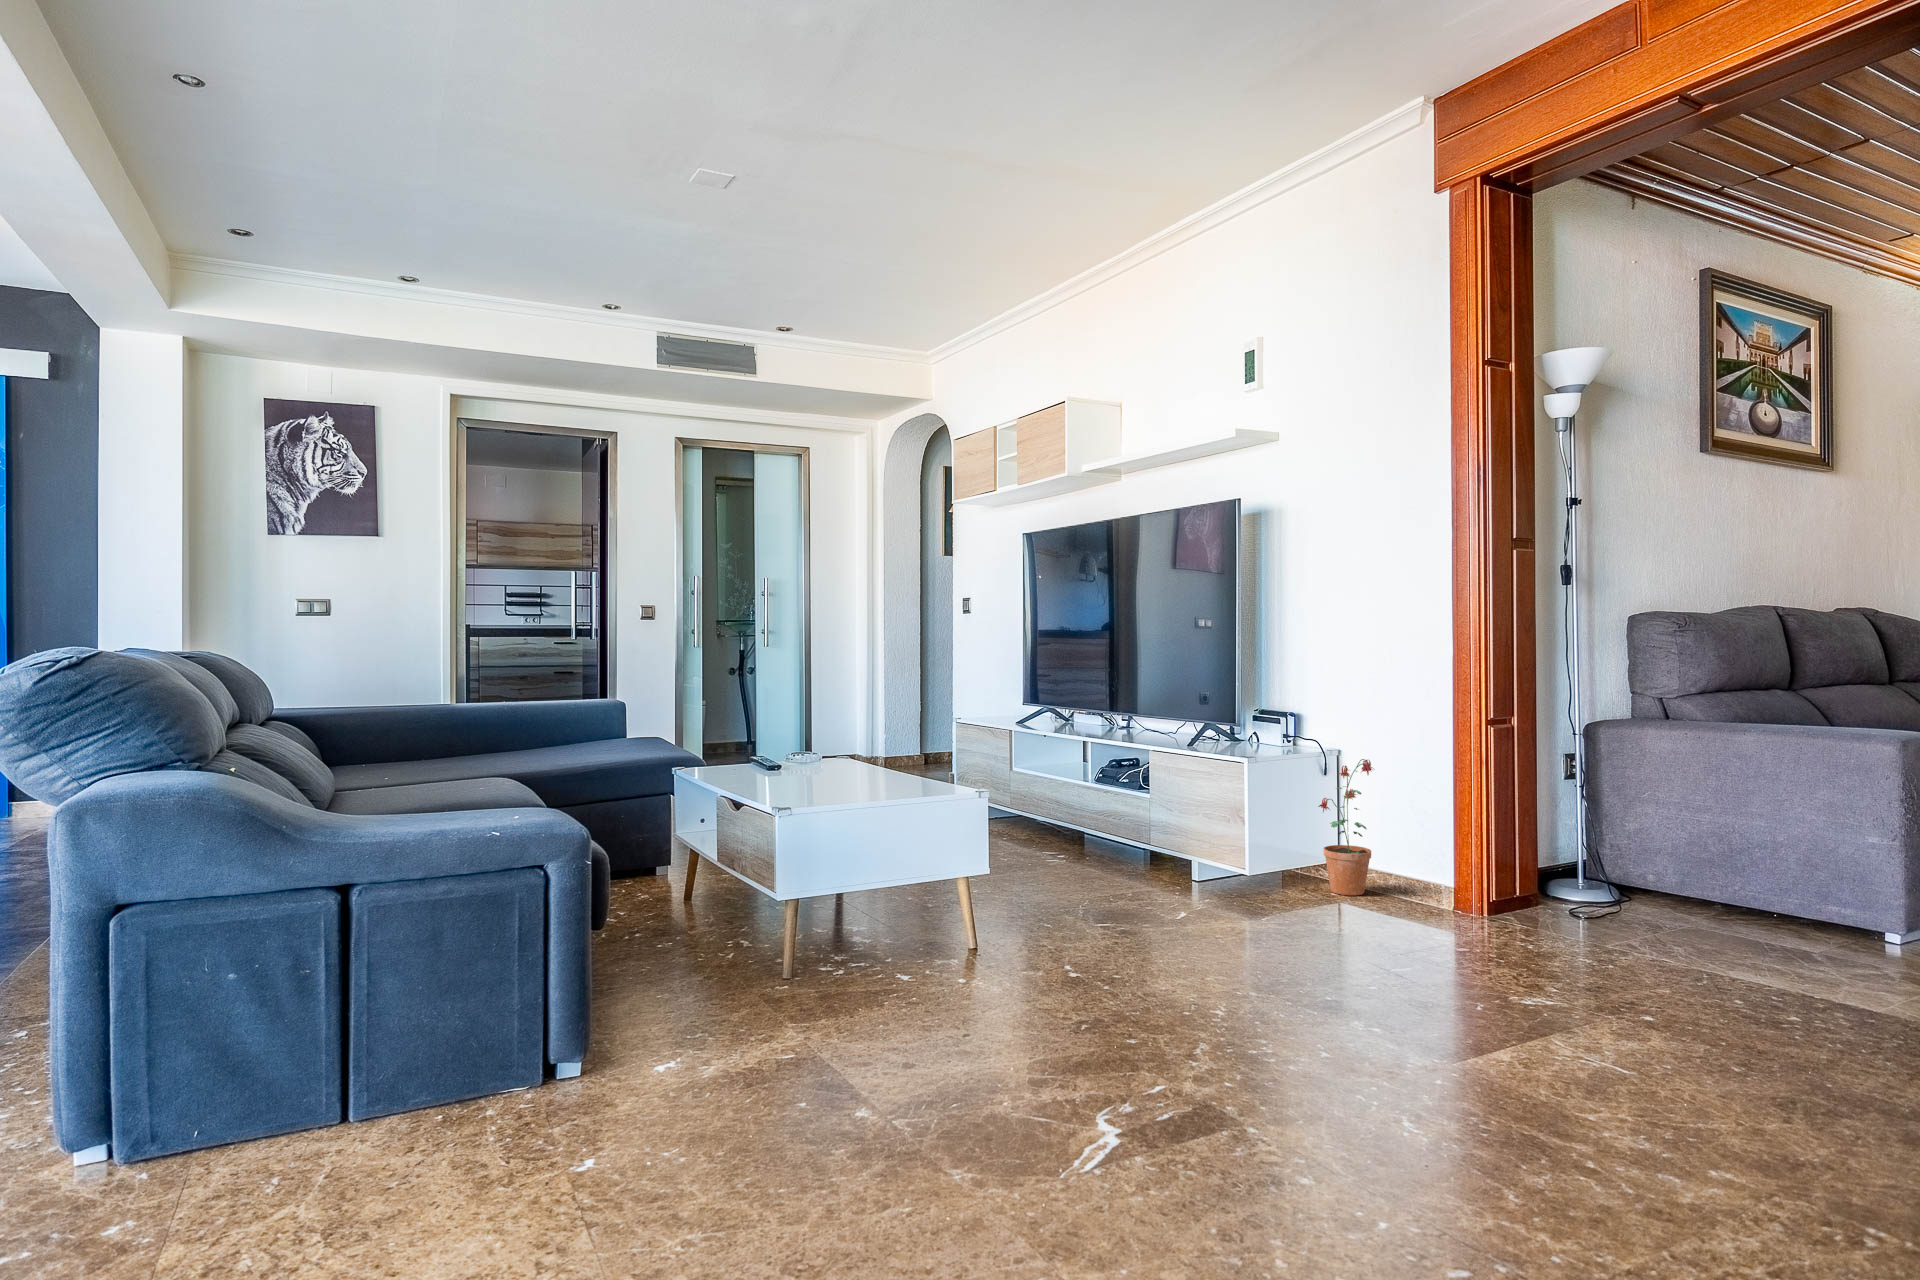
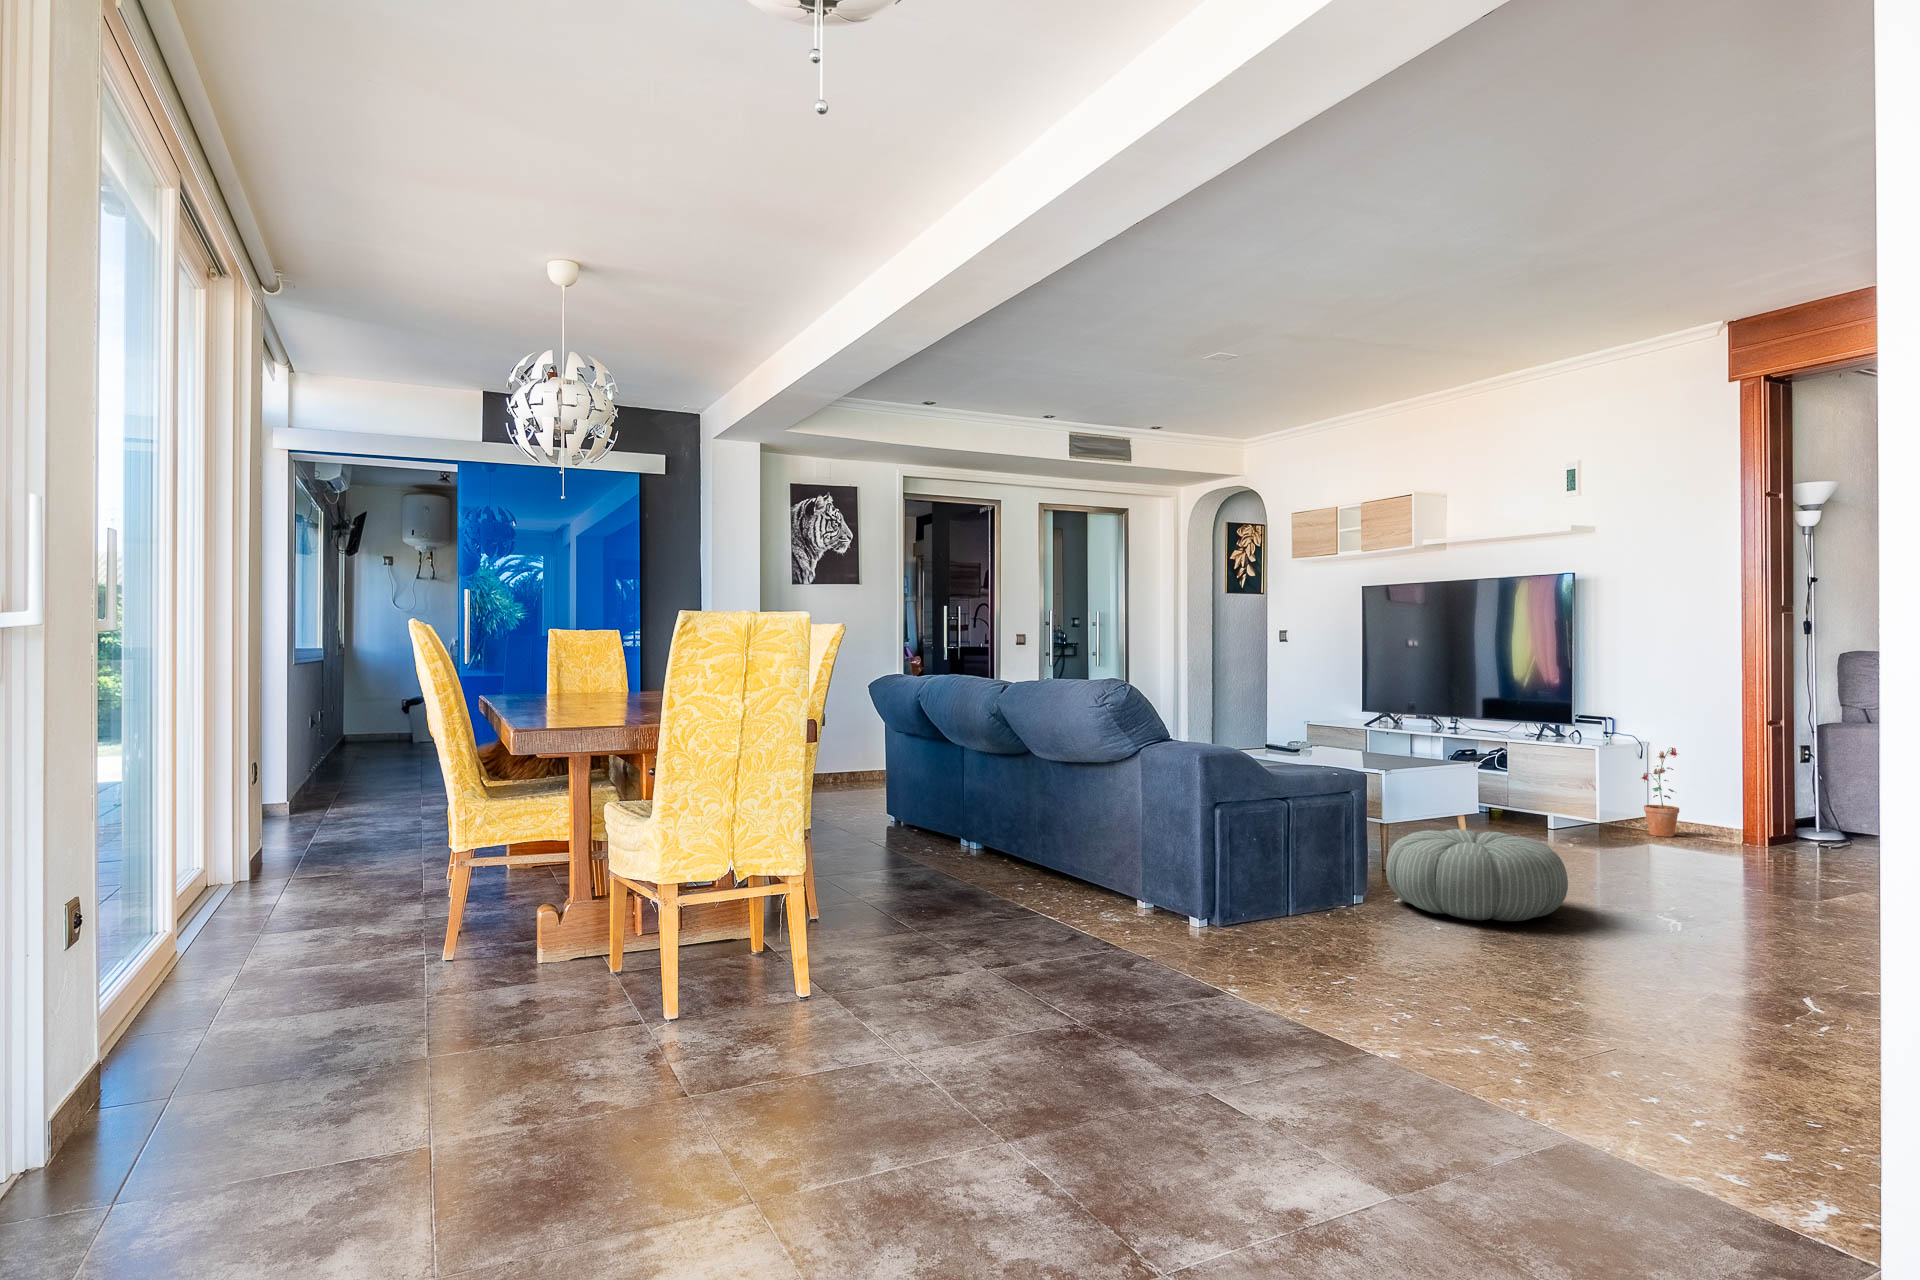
pouf: none [596,939,929,1161] -> present [1386,829,1568,921]

